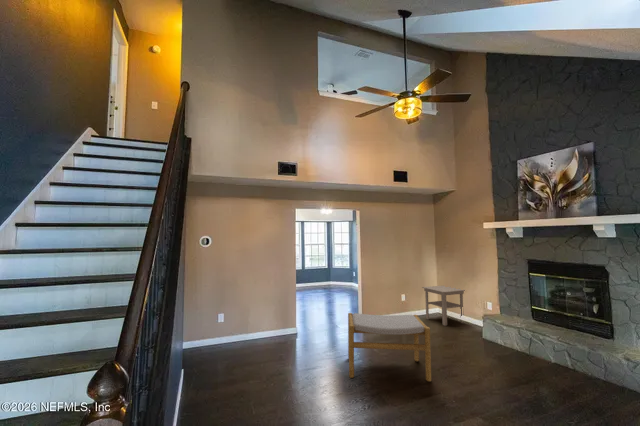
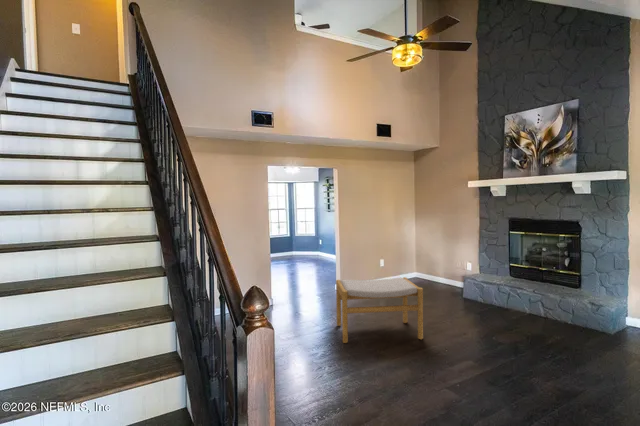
side table: present [422,286,465,326] -> none [402,249,446,289]

